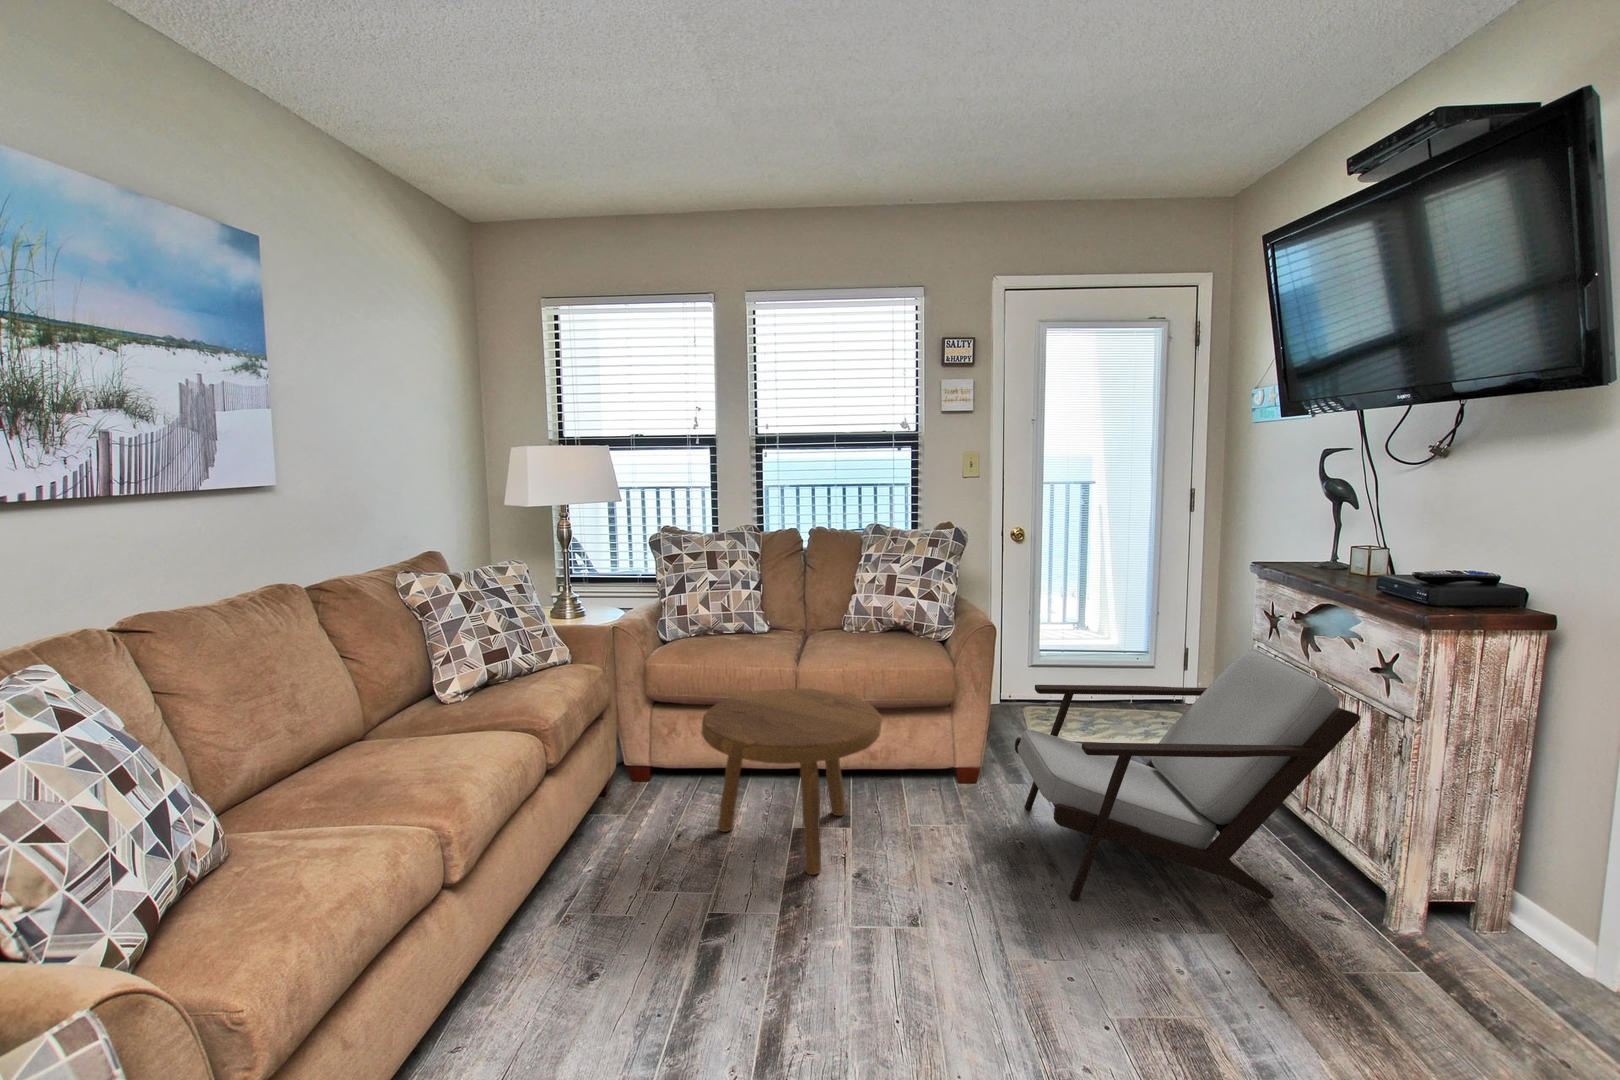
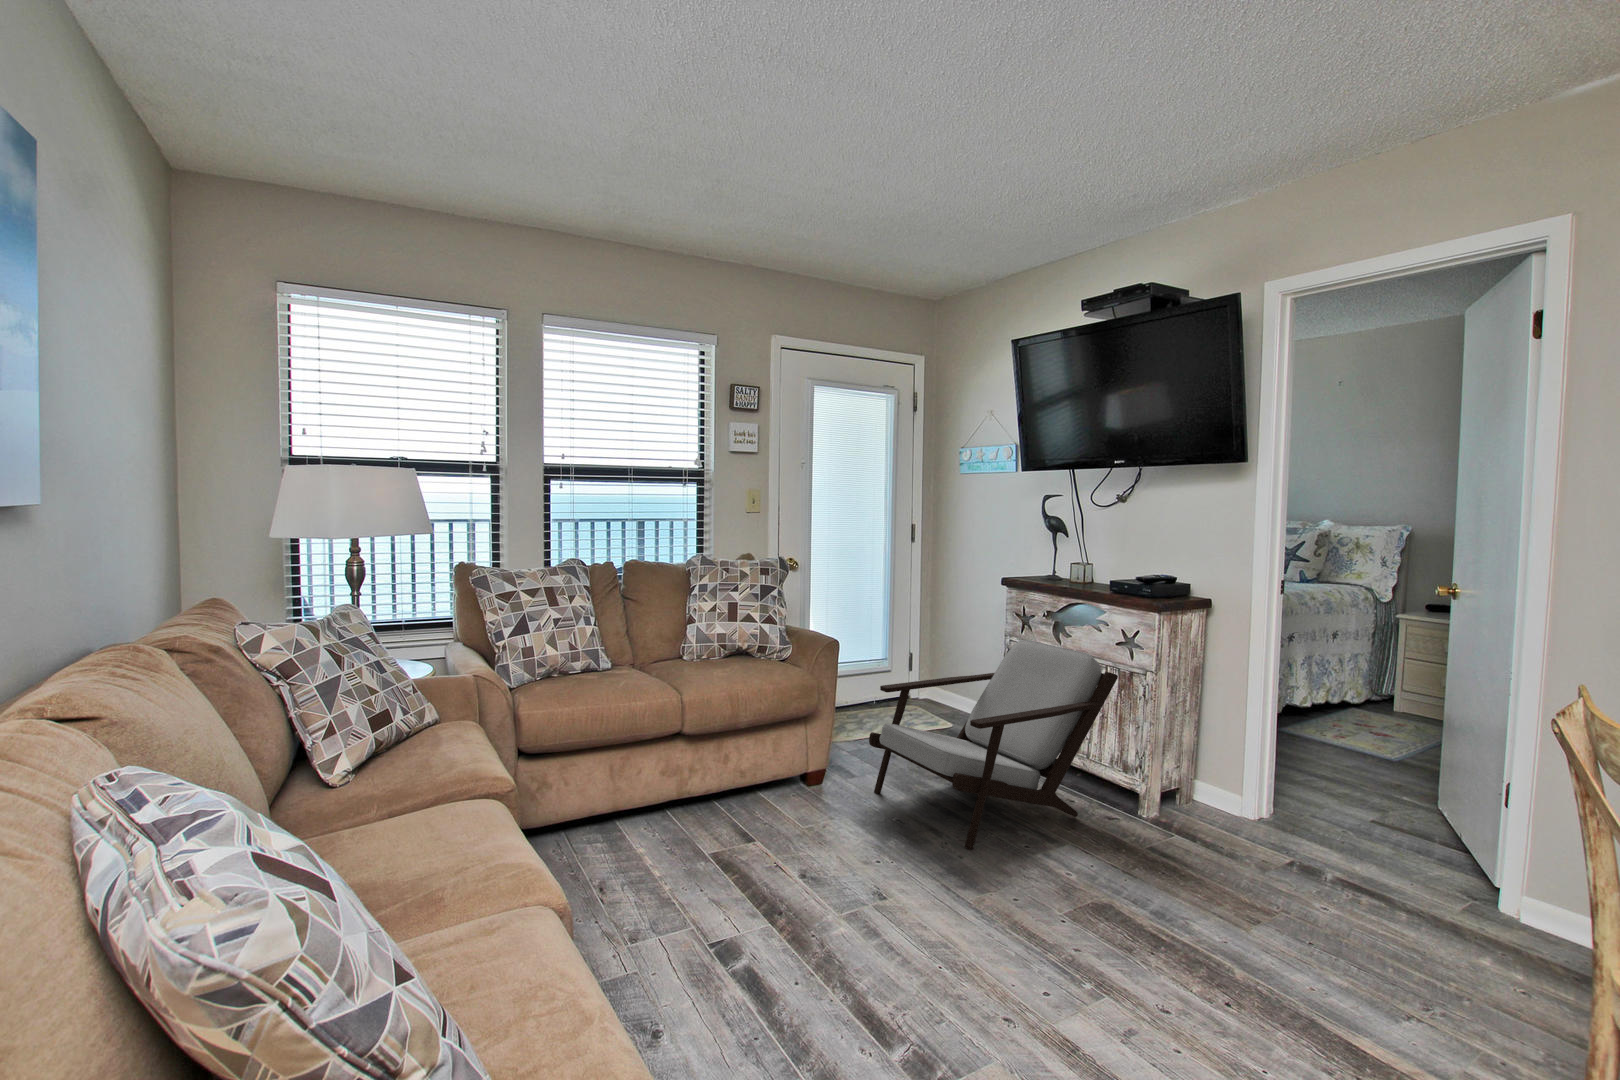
footstool: present [701,688,882,875] -> none [629,714,803,884]

